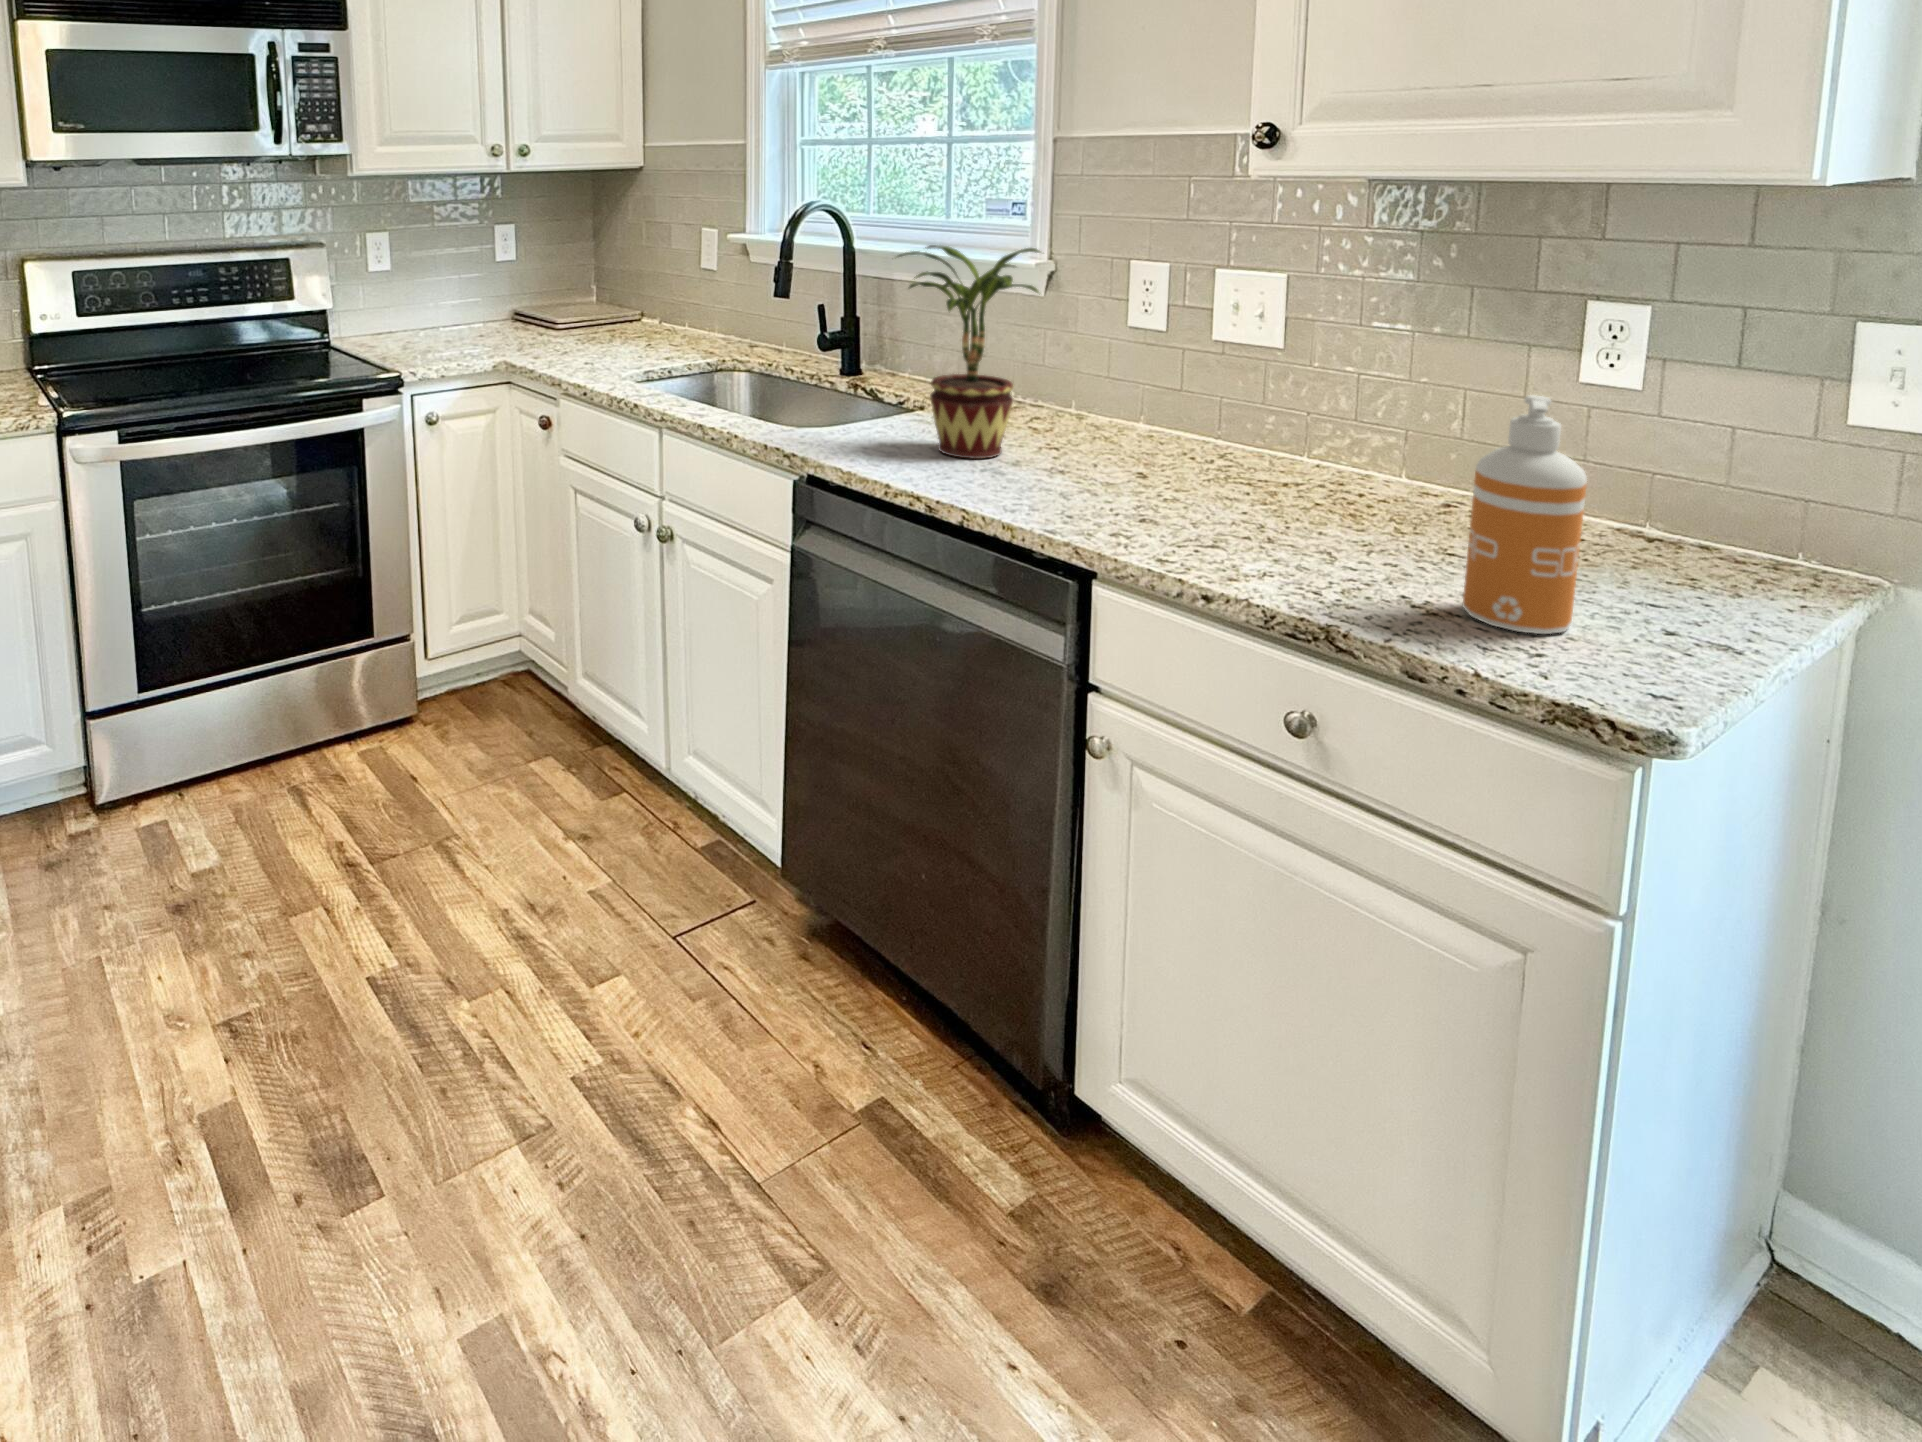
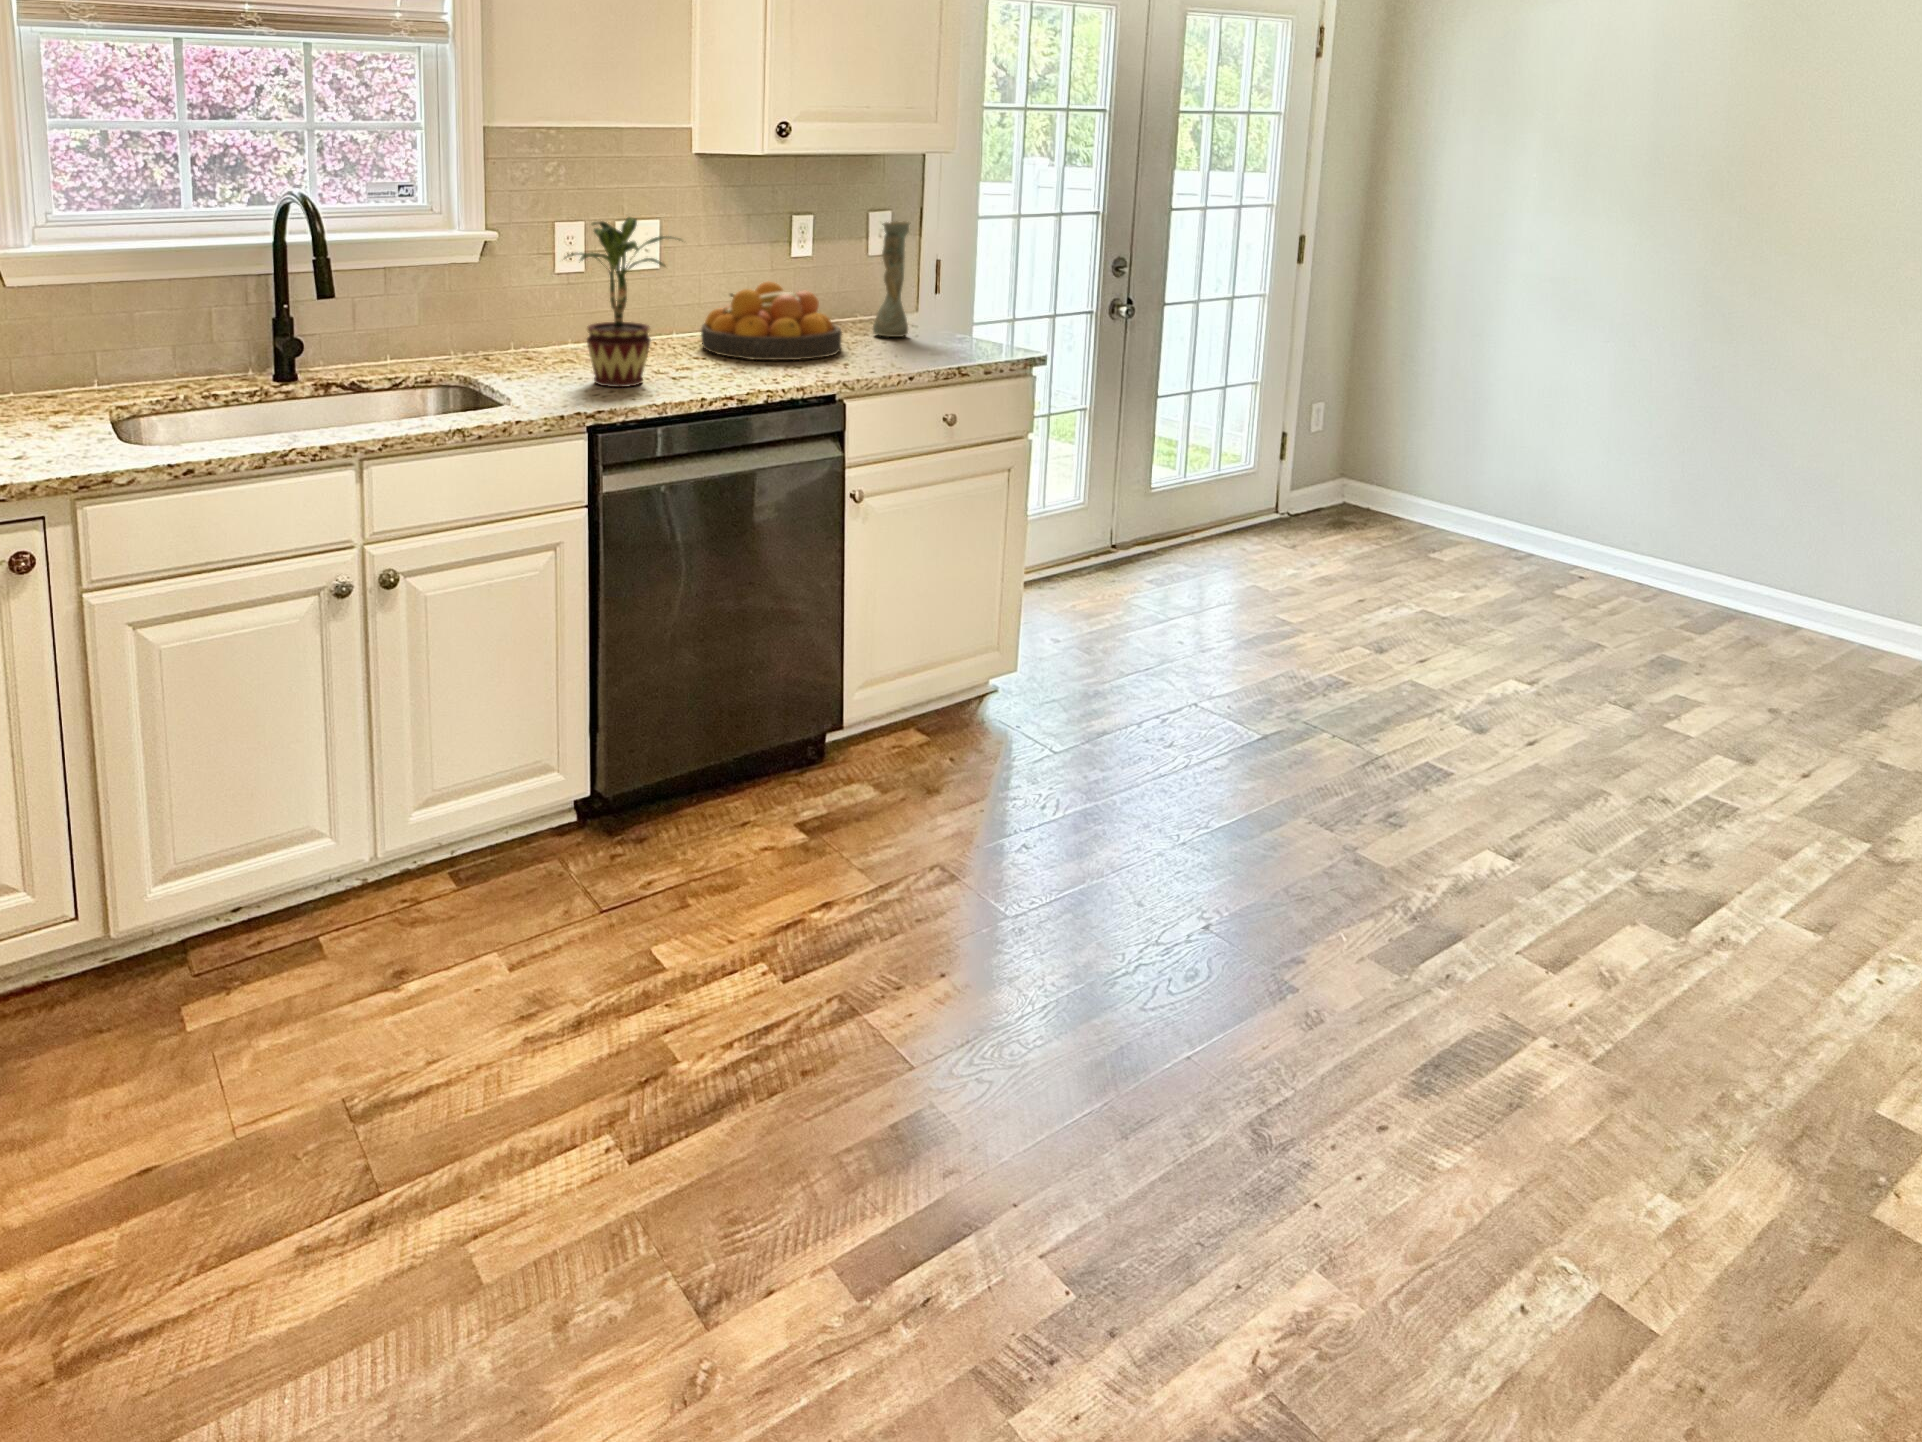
vase: none [1600,338,1733,600] -> present [873,221,909,337]
fruit bowl: none [1197,393,1472,547] -> present [701,282,842,360]
soap dispenser: present [1462,395,1587,634] -> none [917,249,962,354]

